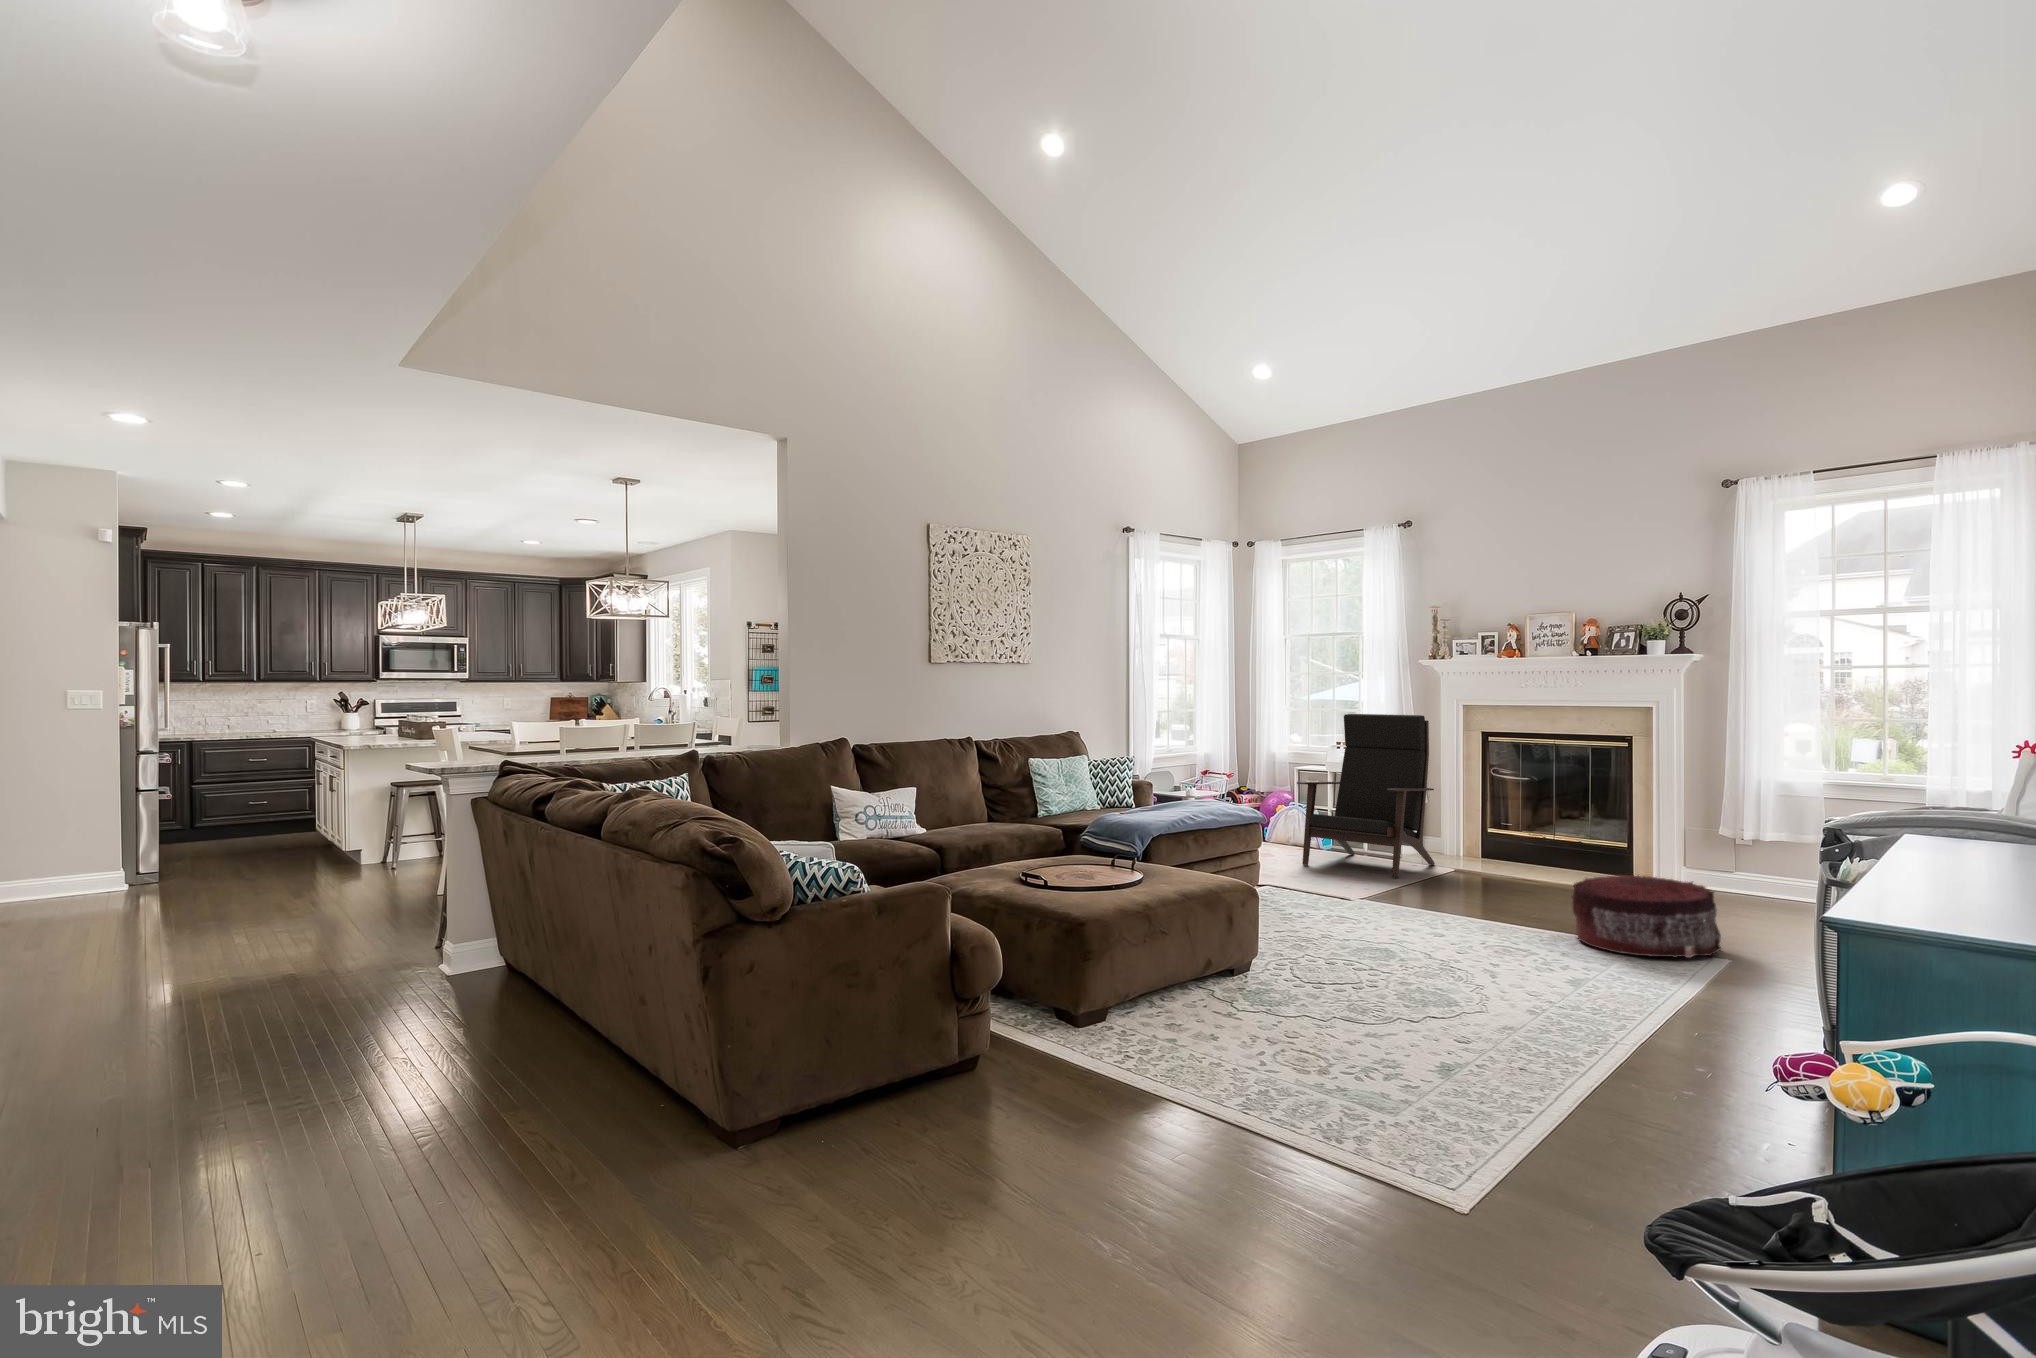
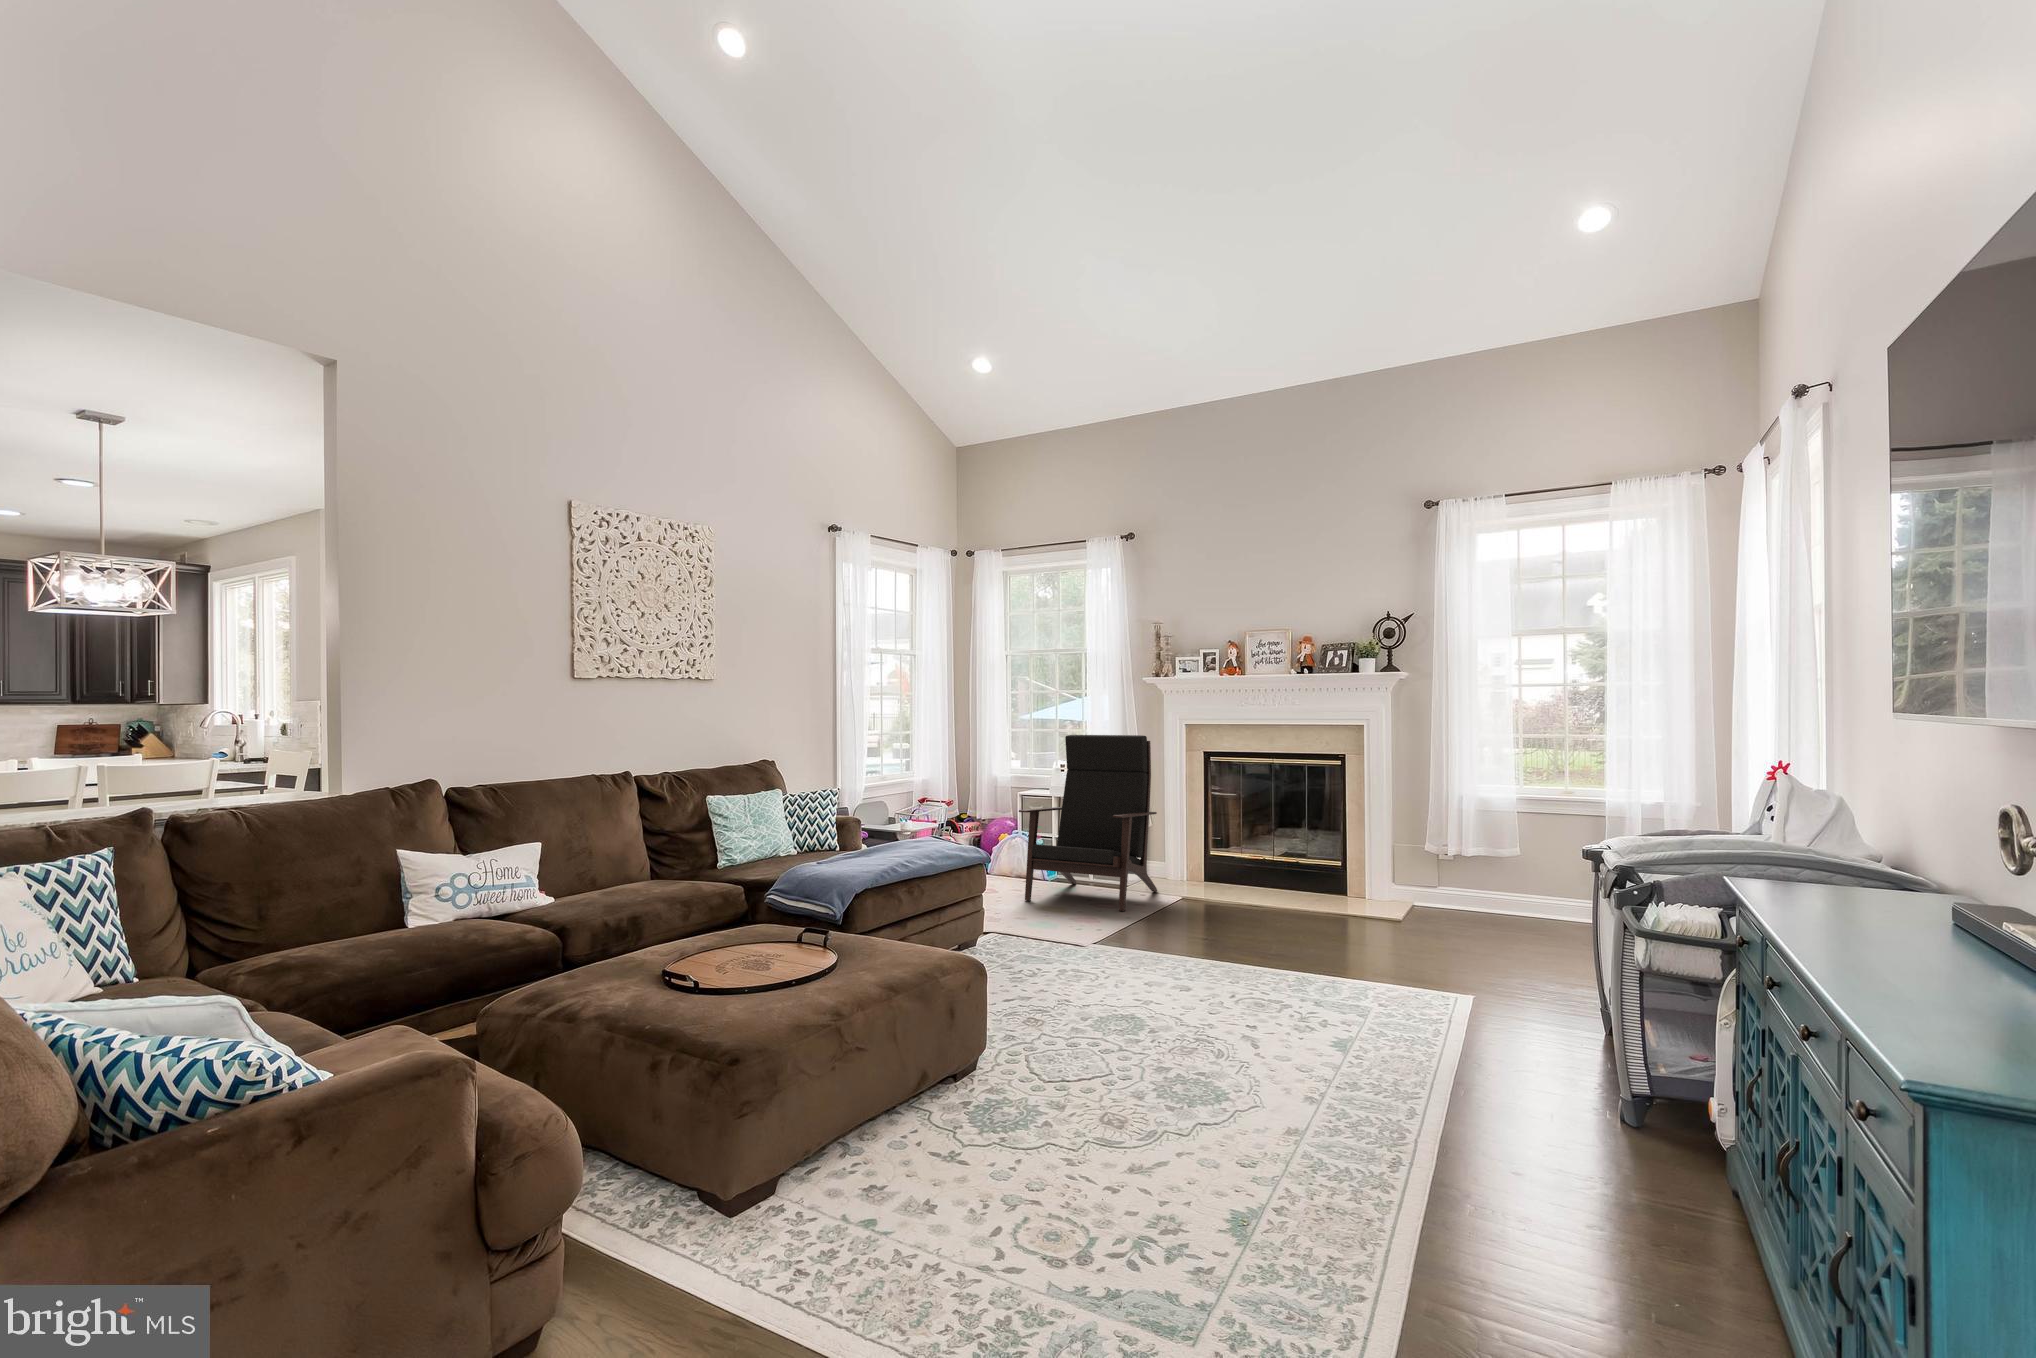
pouf: present [1572,875,1722,958] -> none [1315,903,1468,1000]

